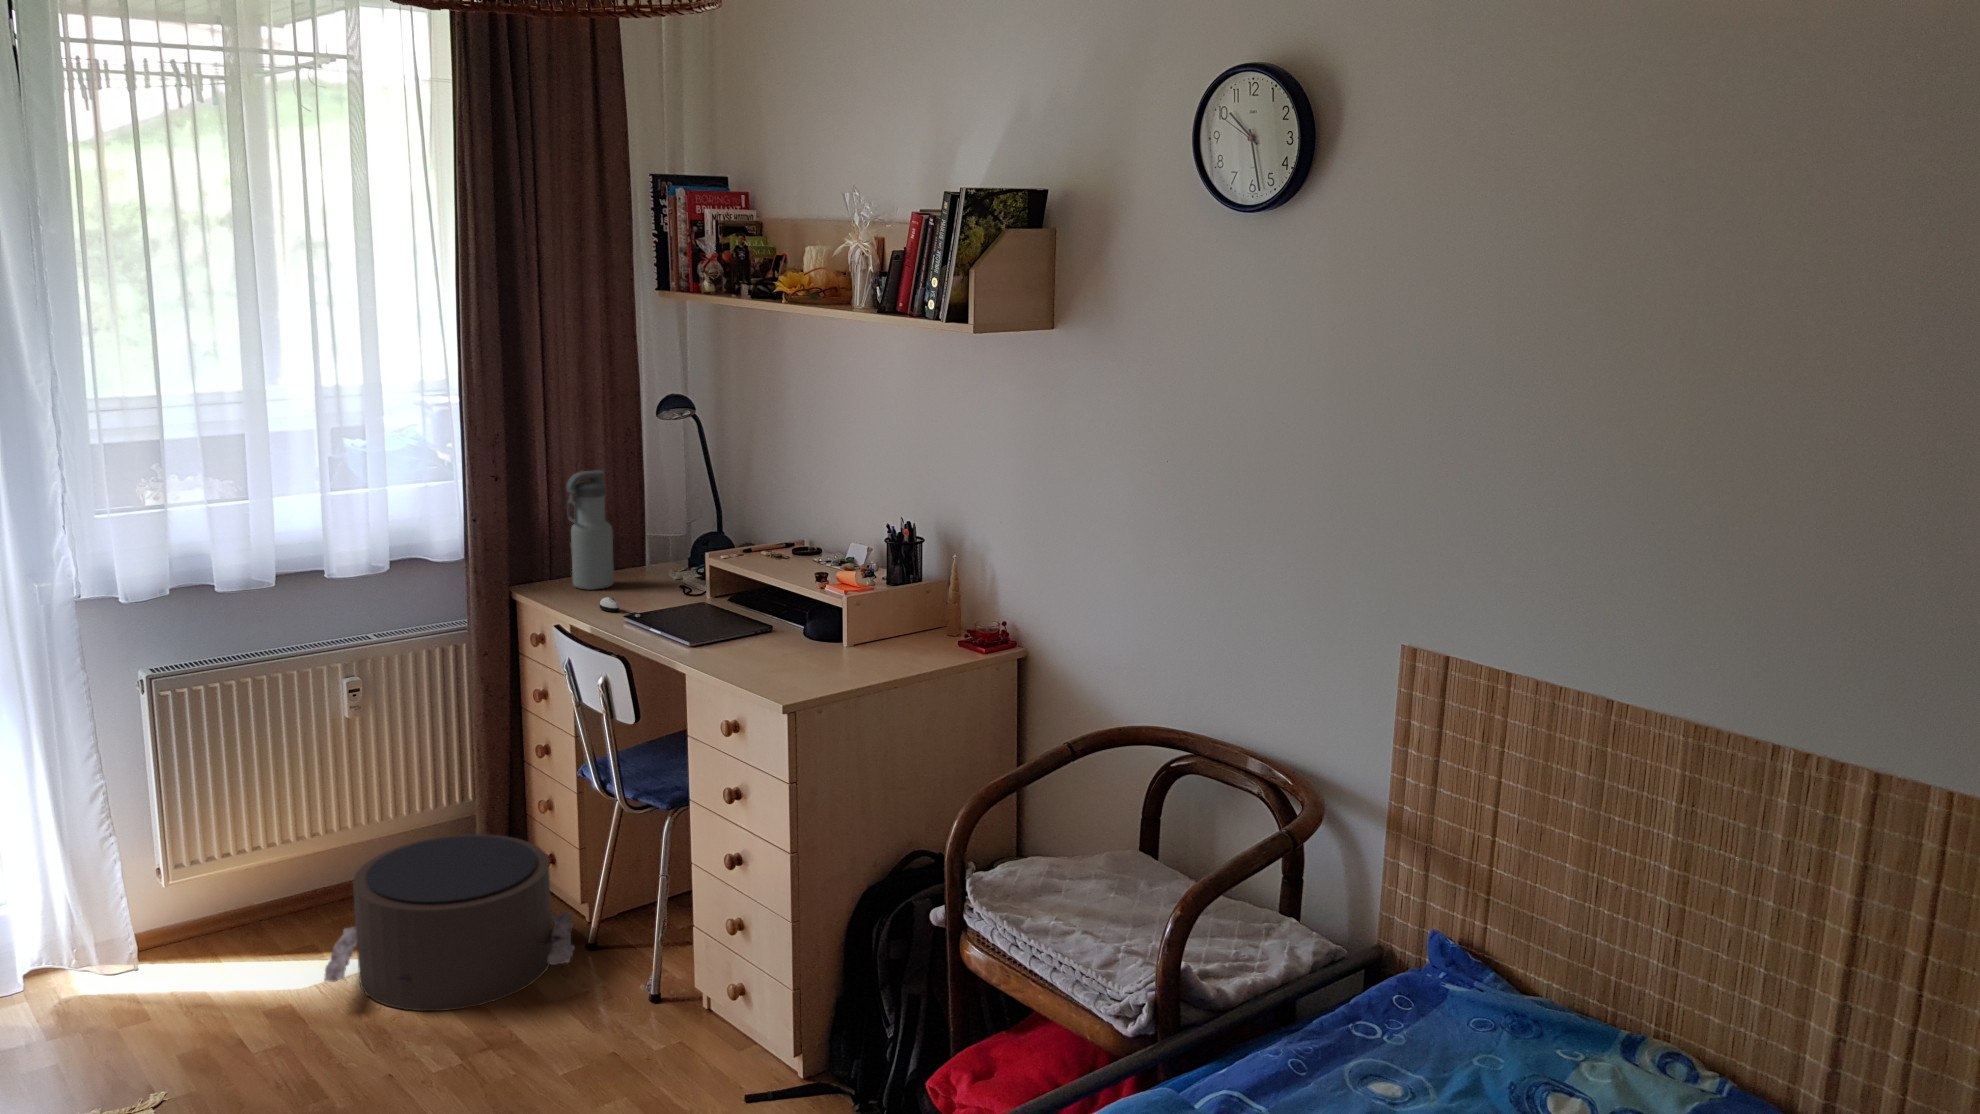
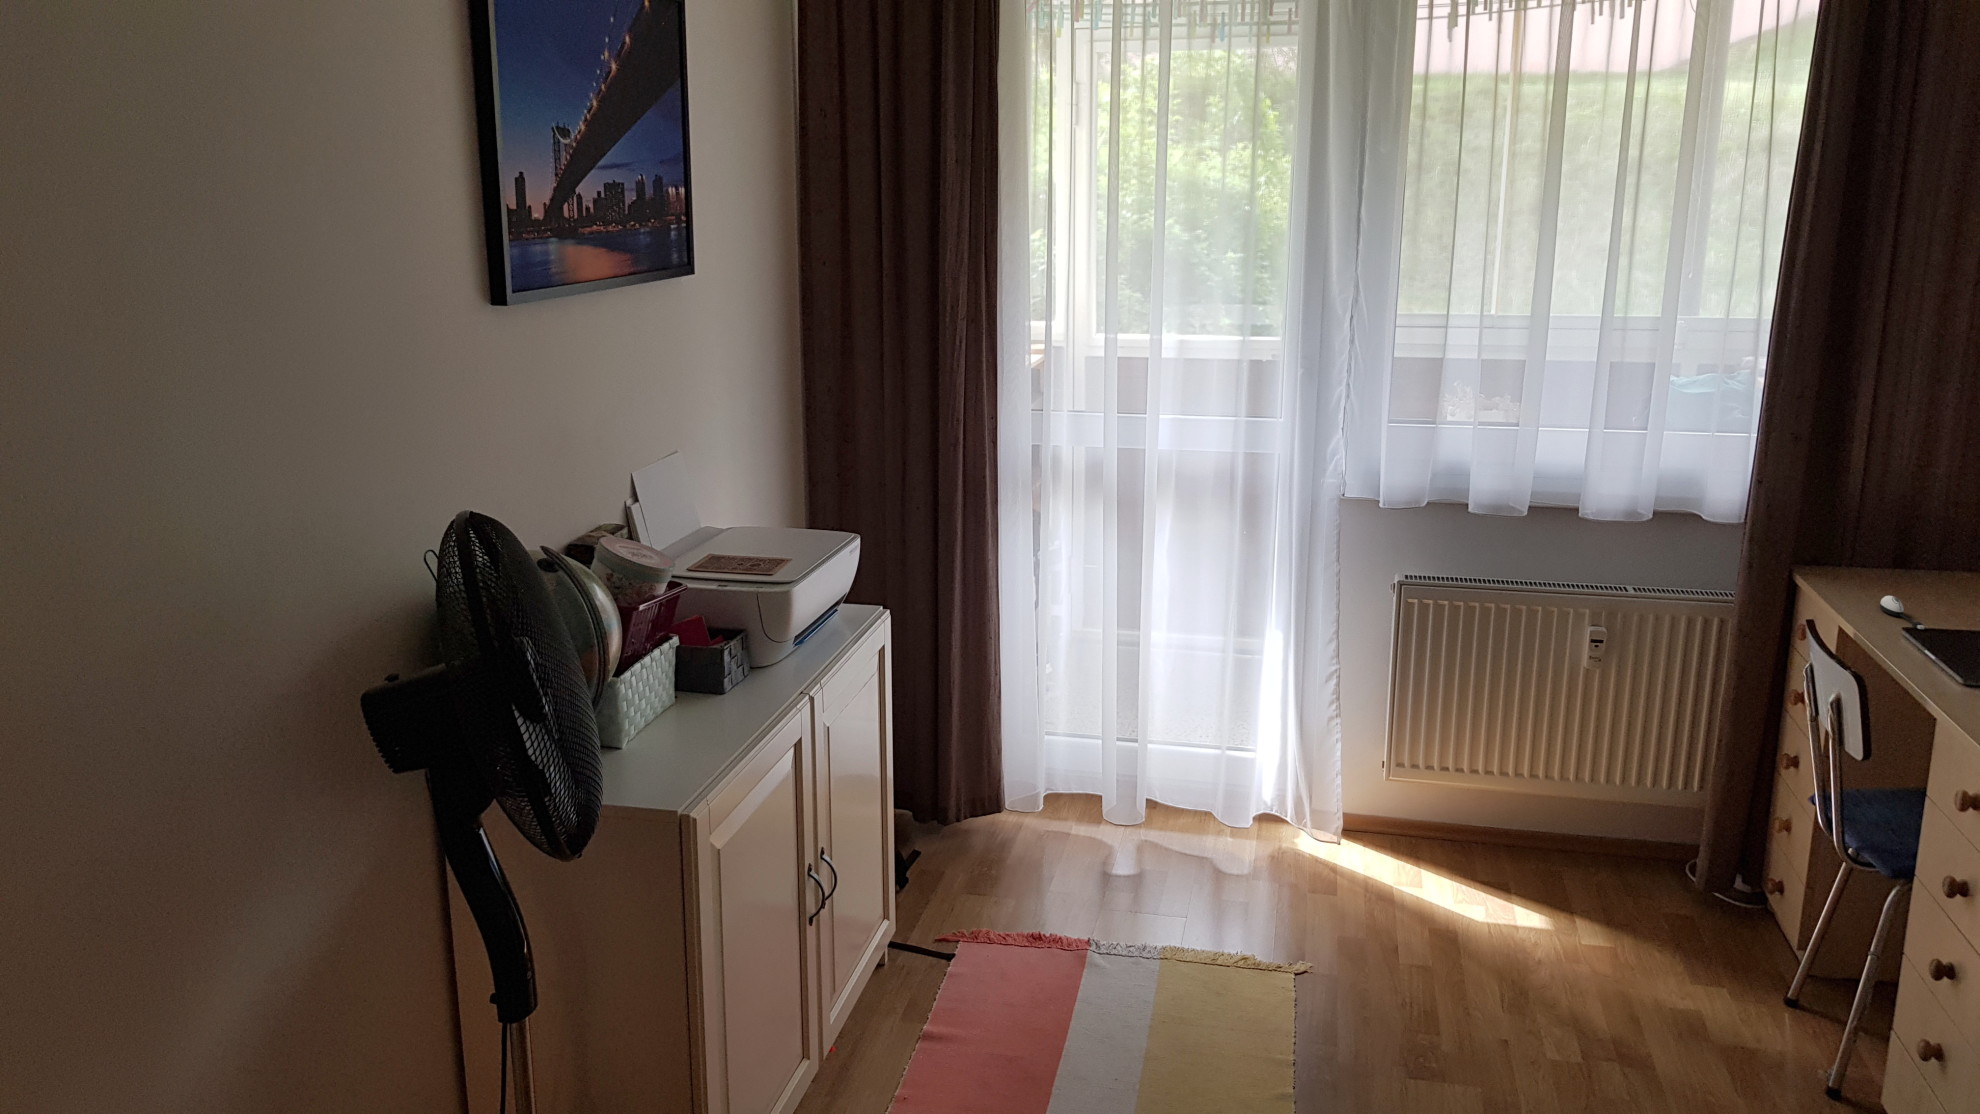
water bottle: present [567,470,614,590] -> none [1869,433,1937,582]
pouf: present [324,834,574,1011] -> none [1482,817,1775,1021]

